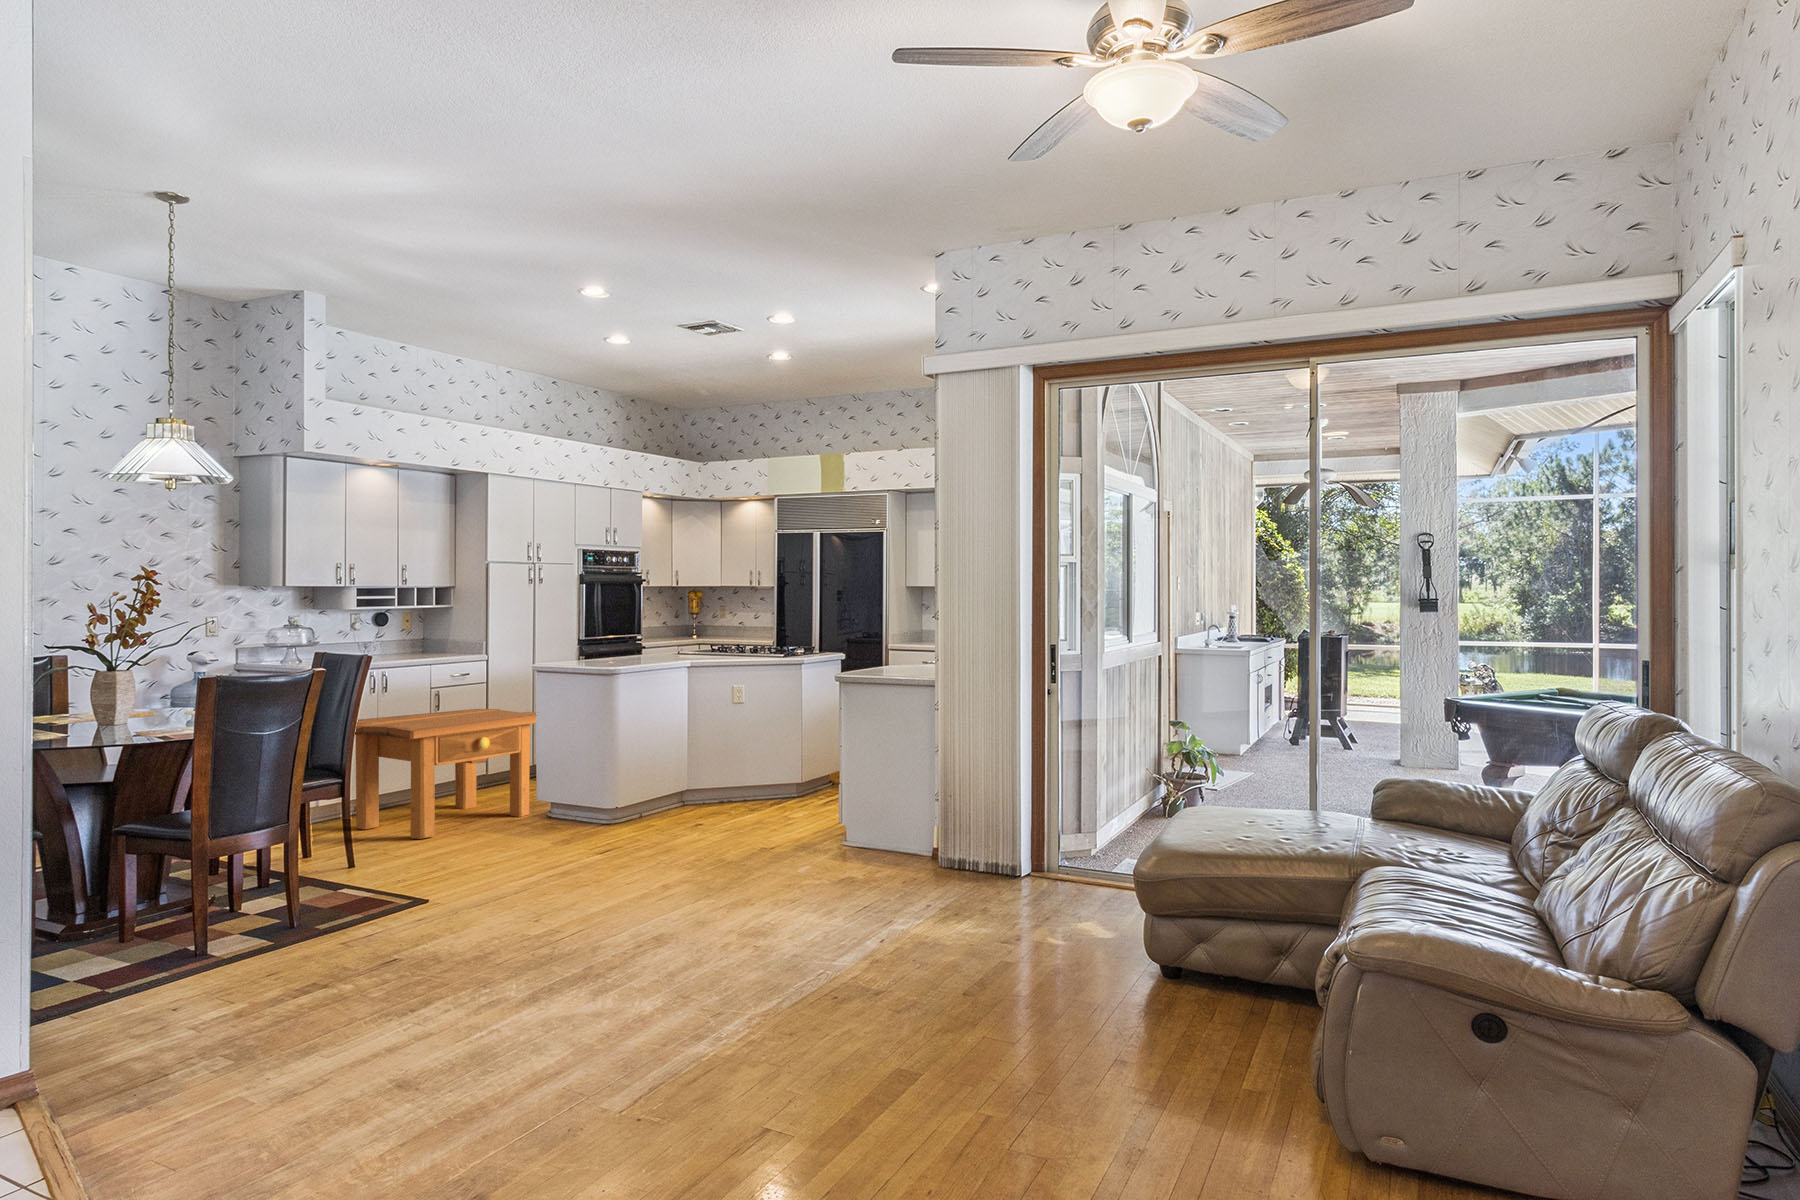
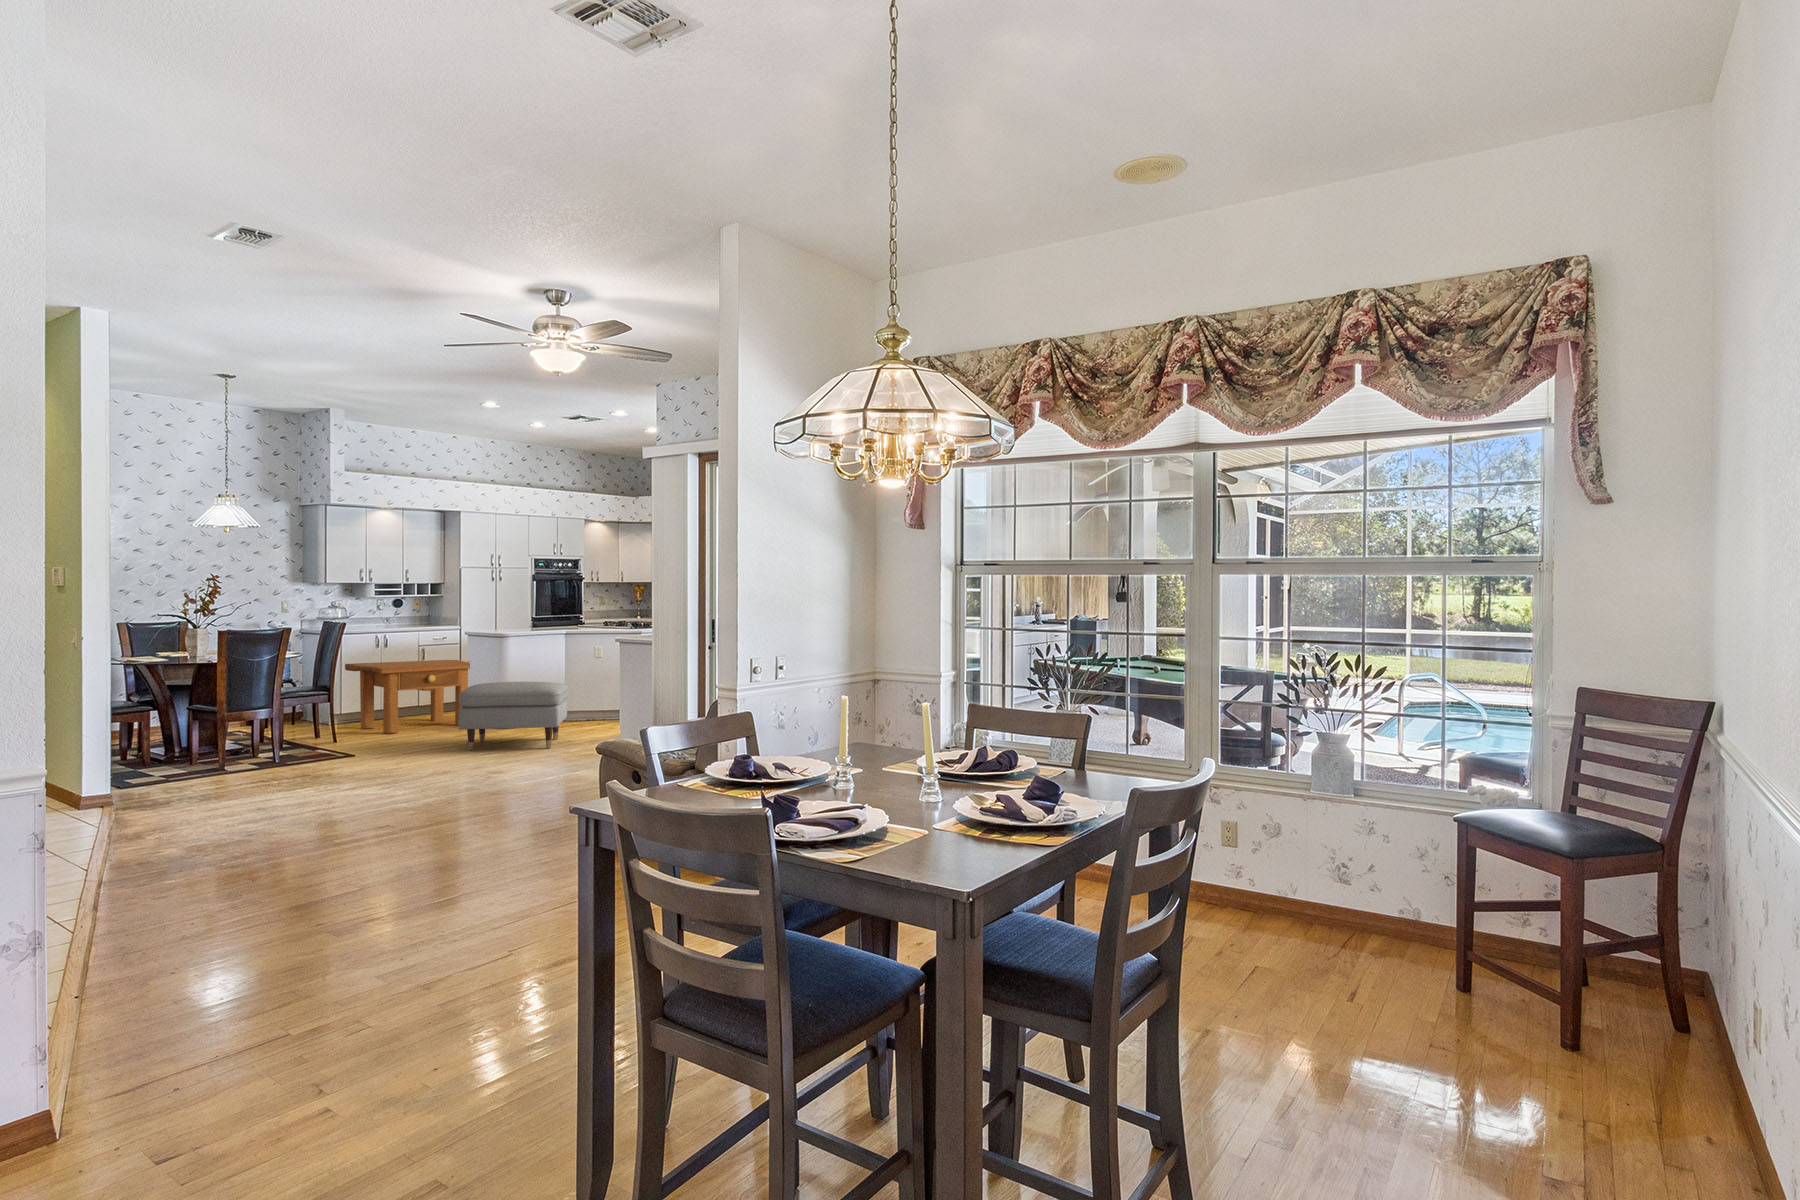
ottoman: none [586,748,763,872] -> present [458,682,569,750]

